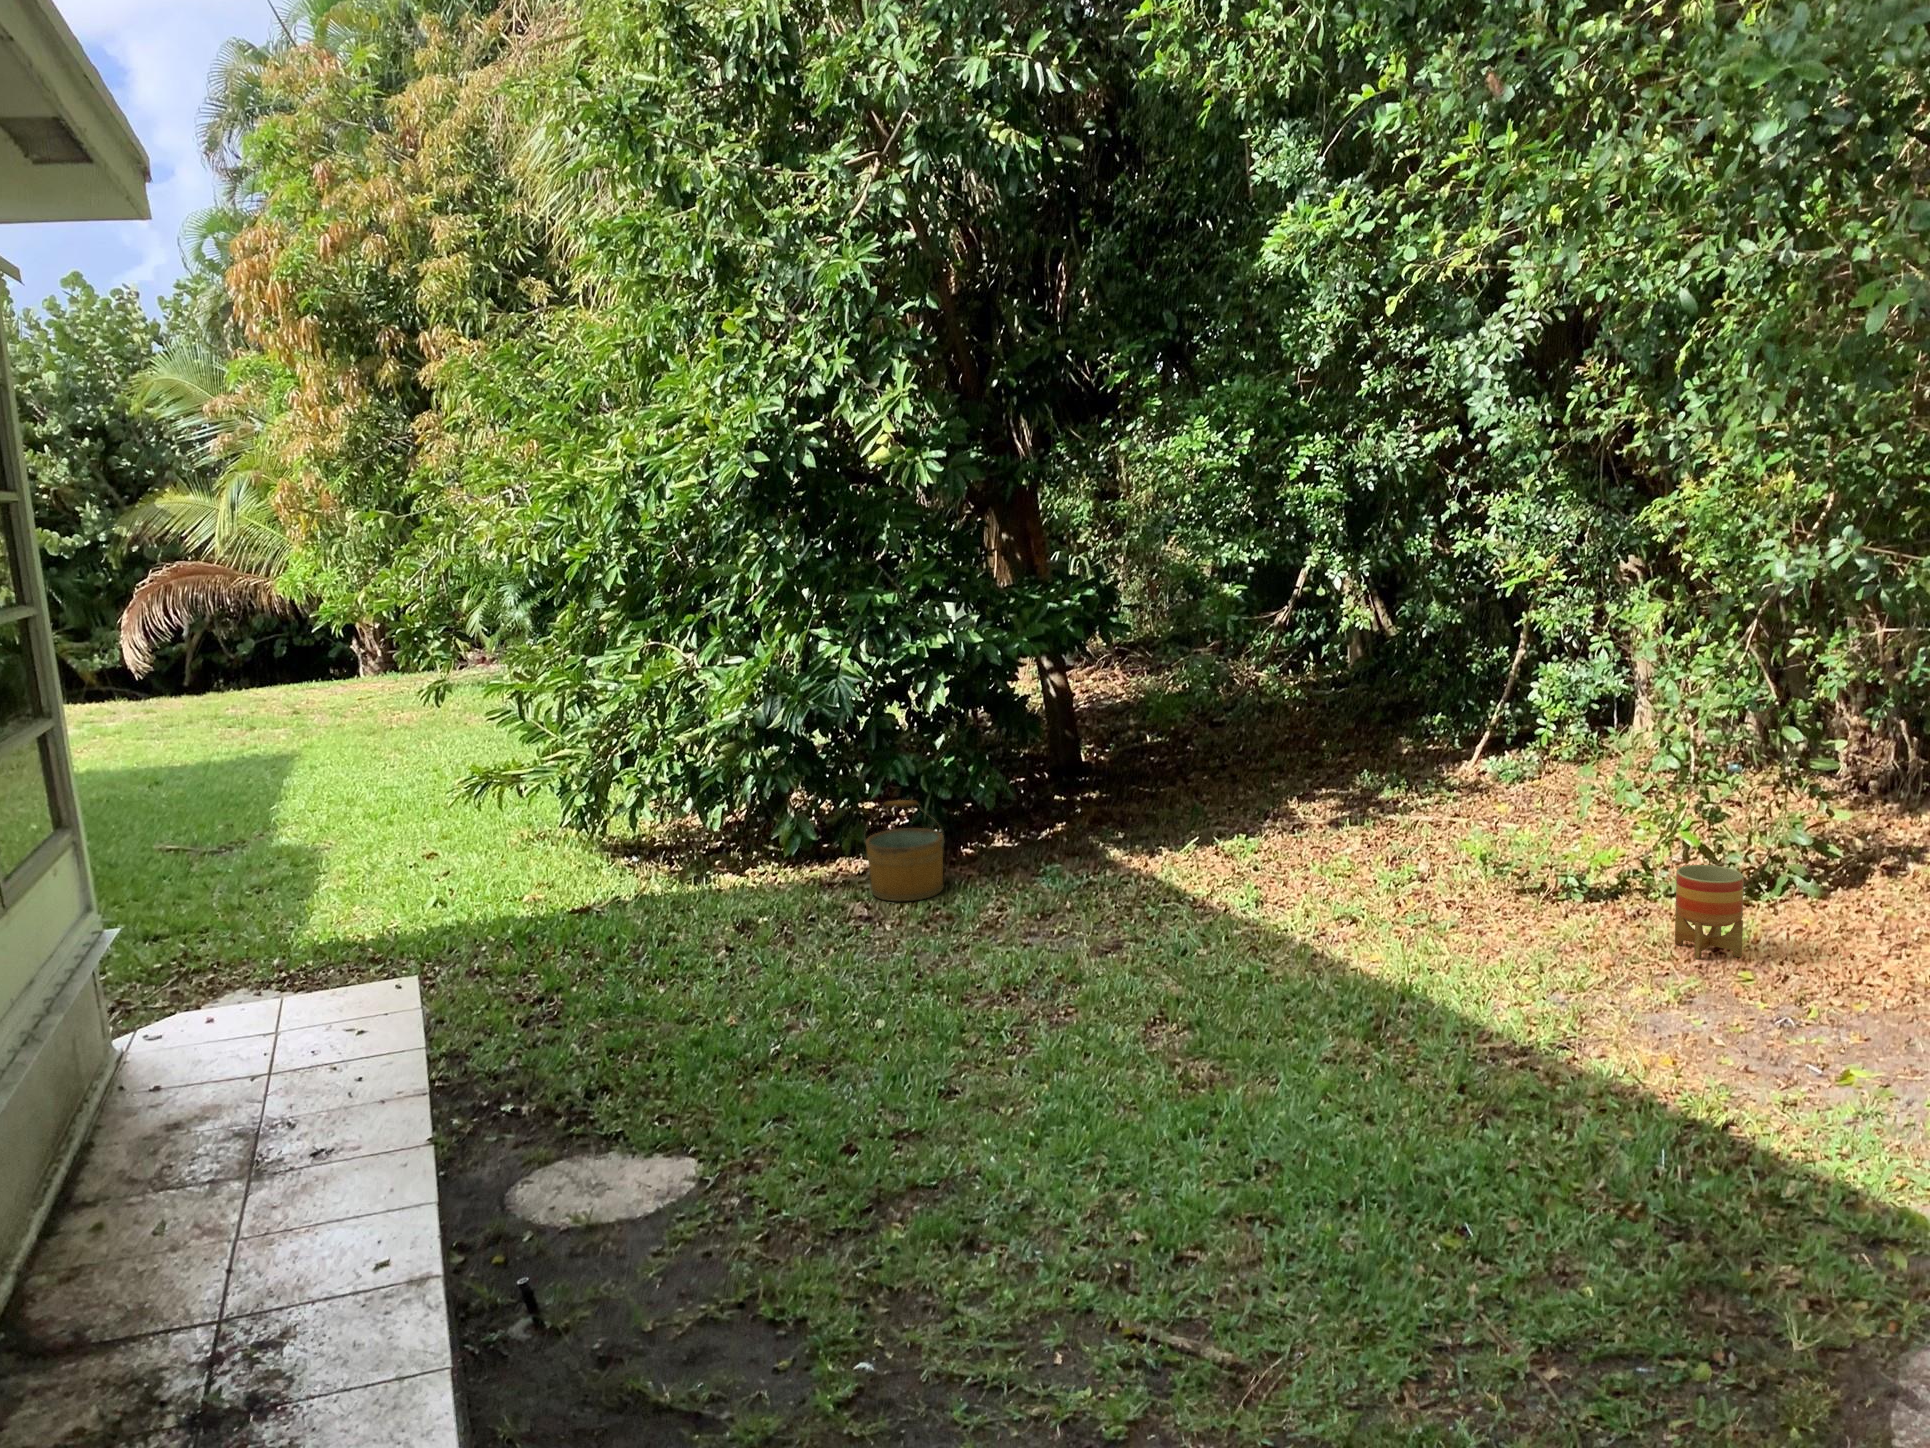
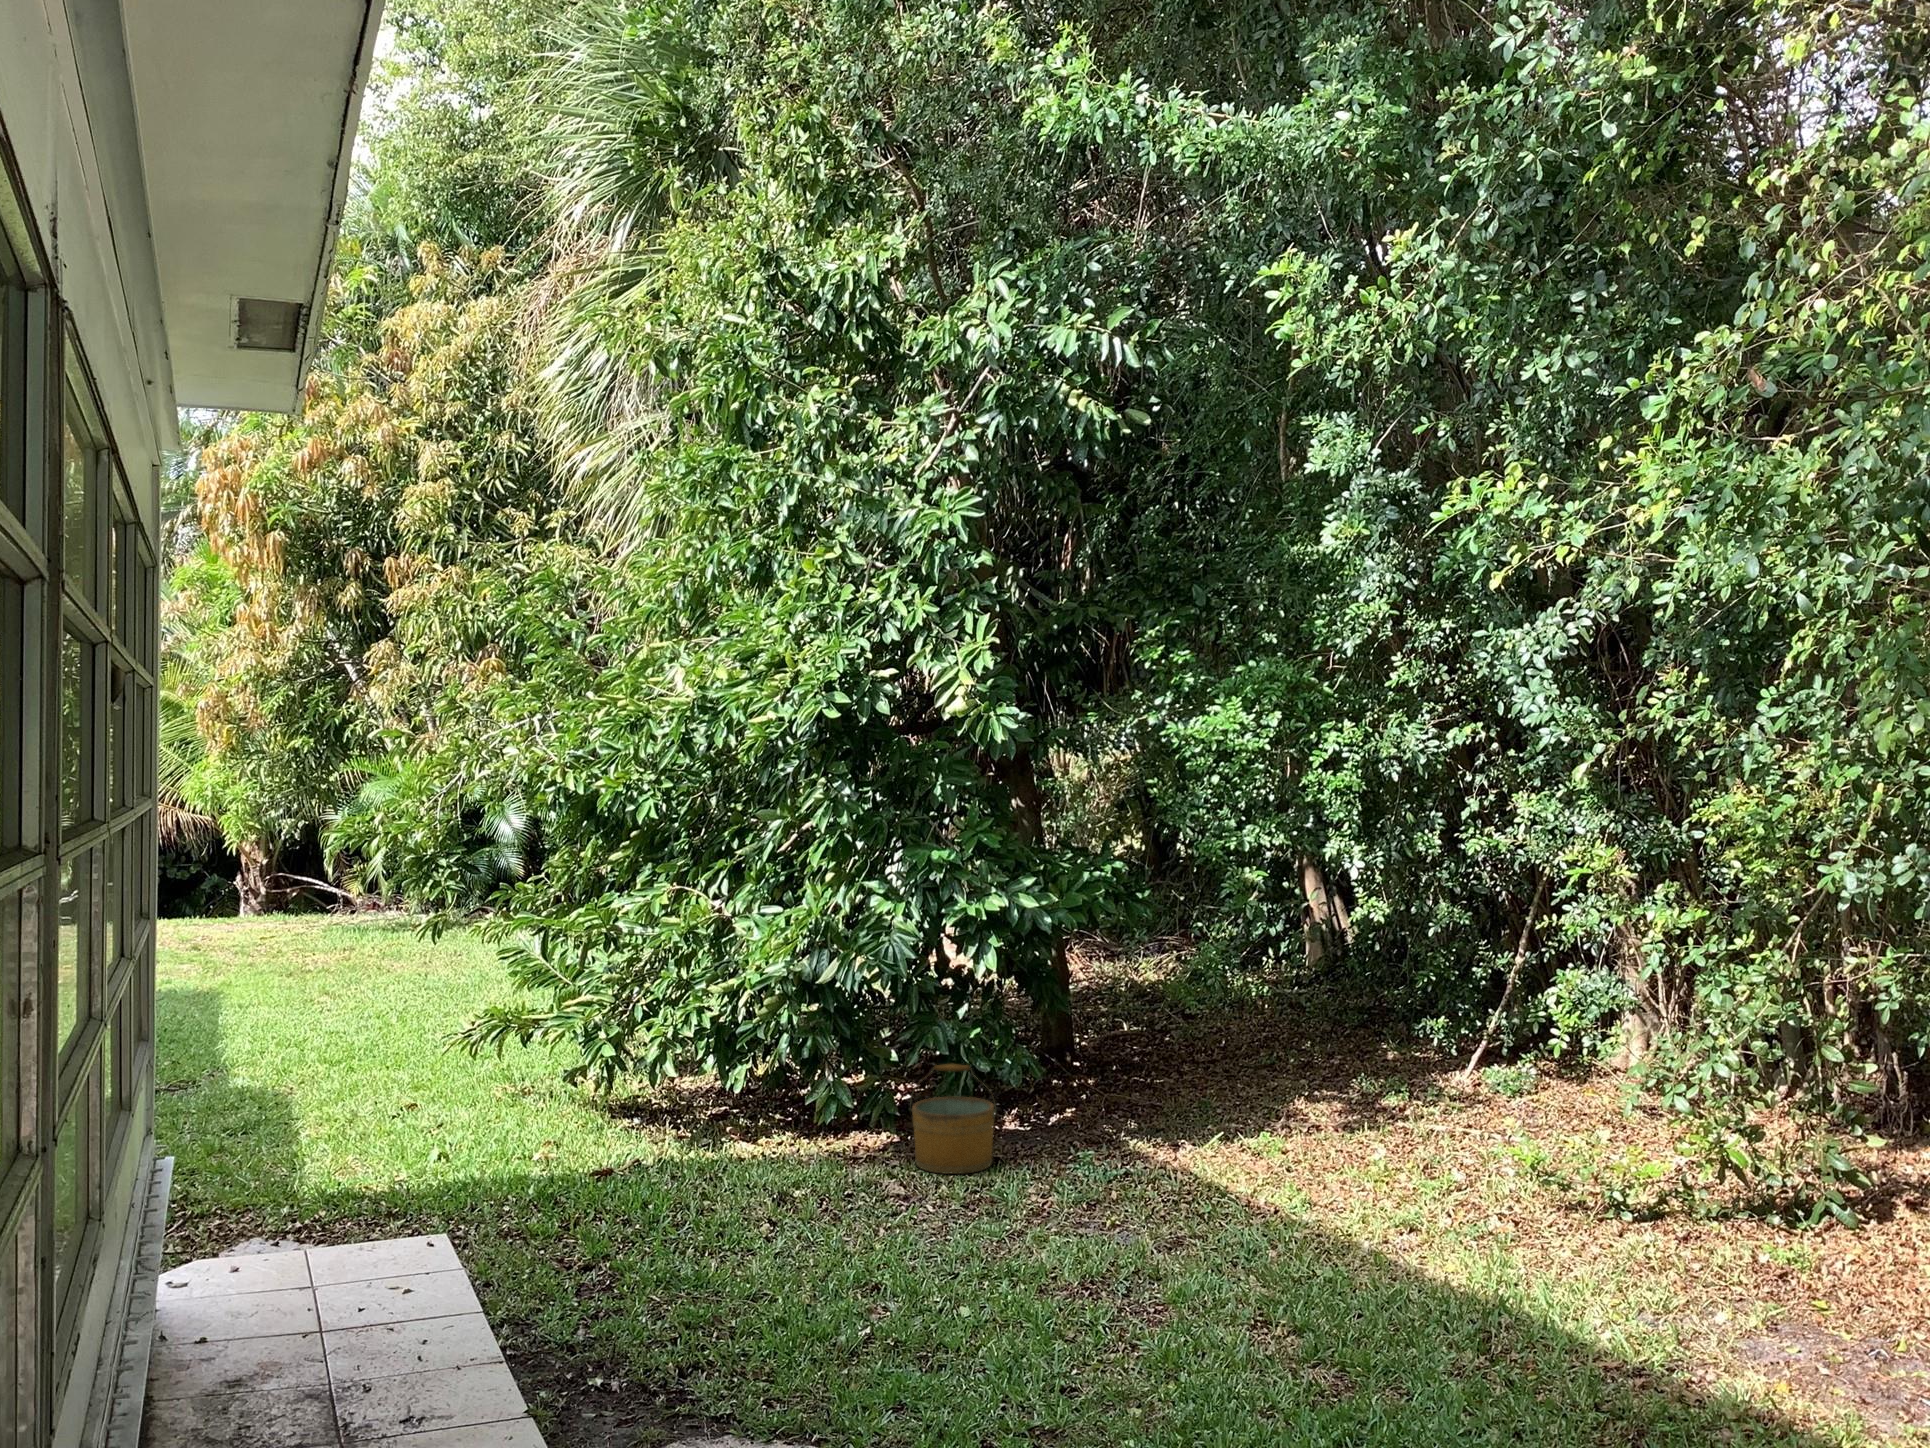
planter: present [1675,865,1744,959] -> none [1748,1157,1814,1252]

